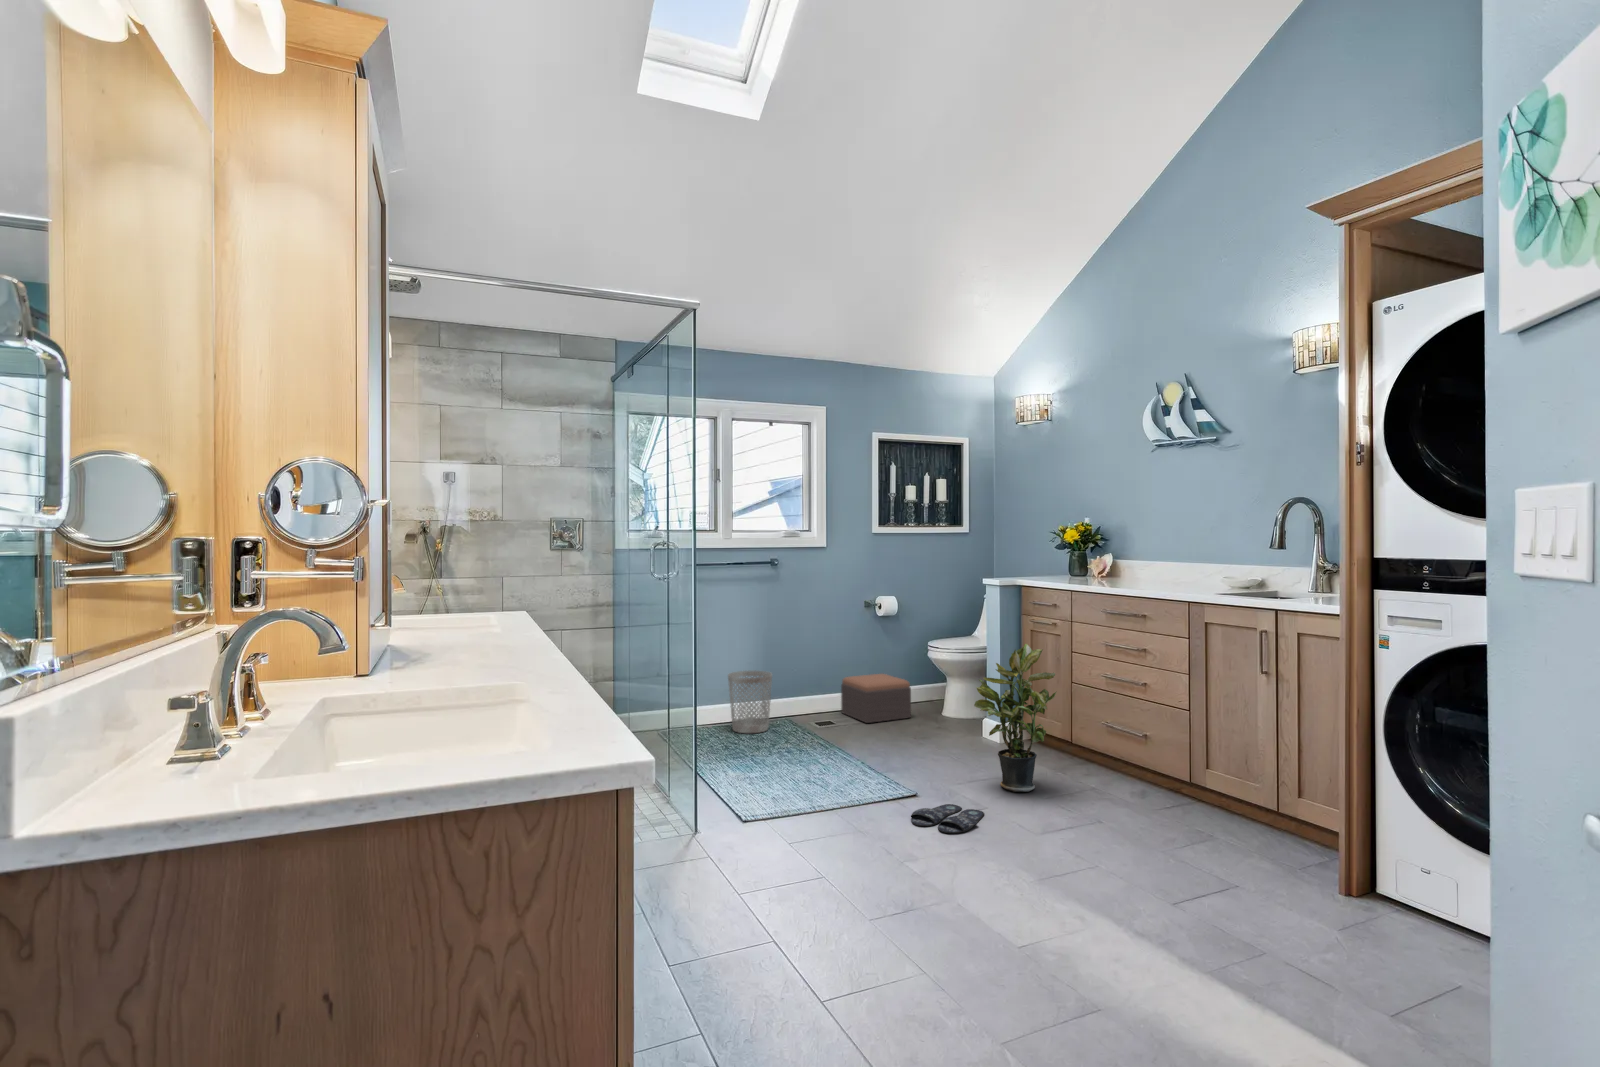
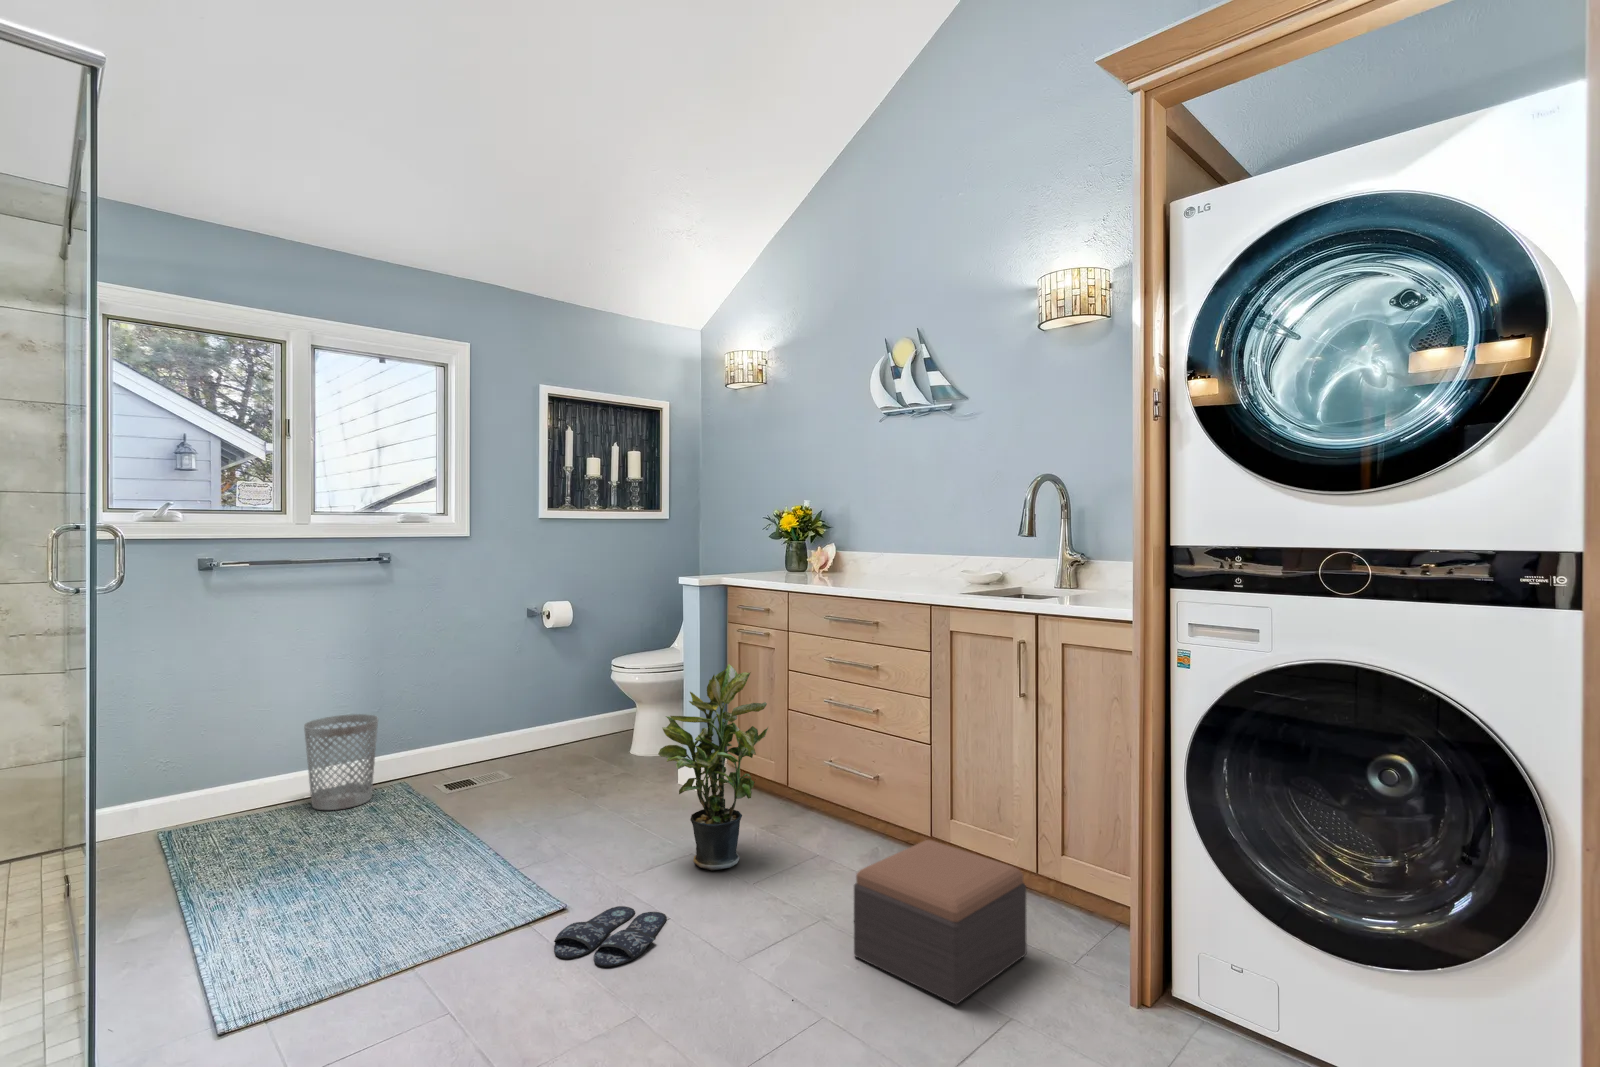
footstool: present [841,674,911,723] -> present [854,840,1027,1004]

